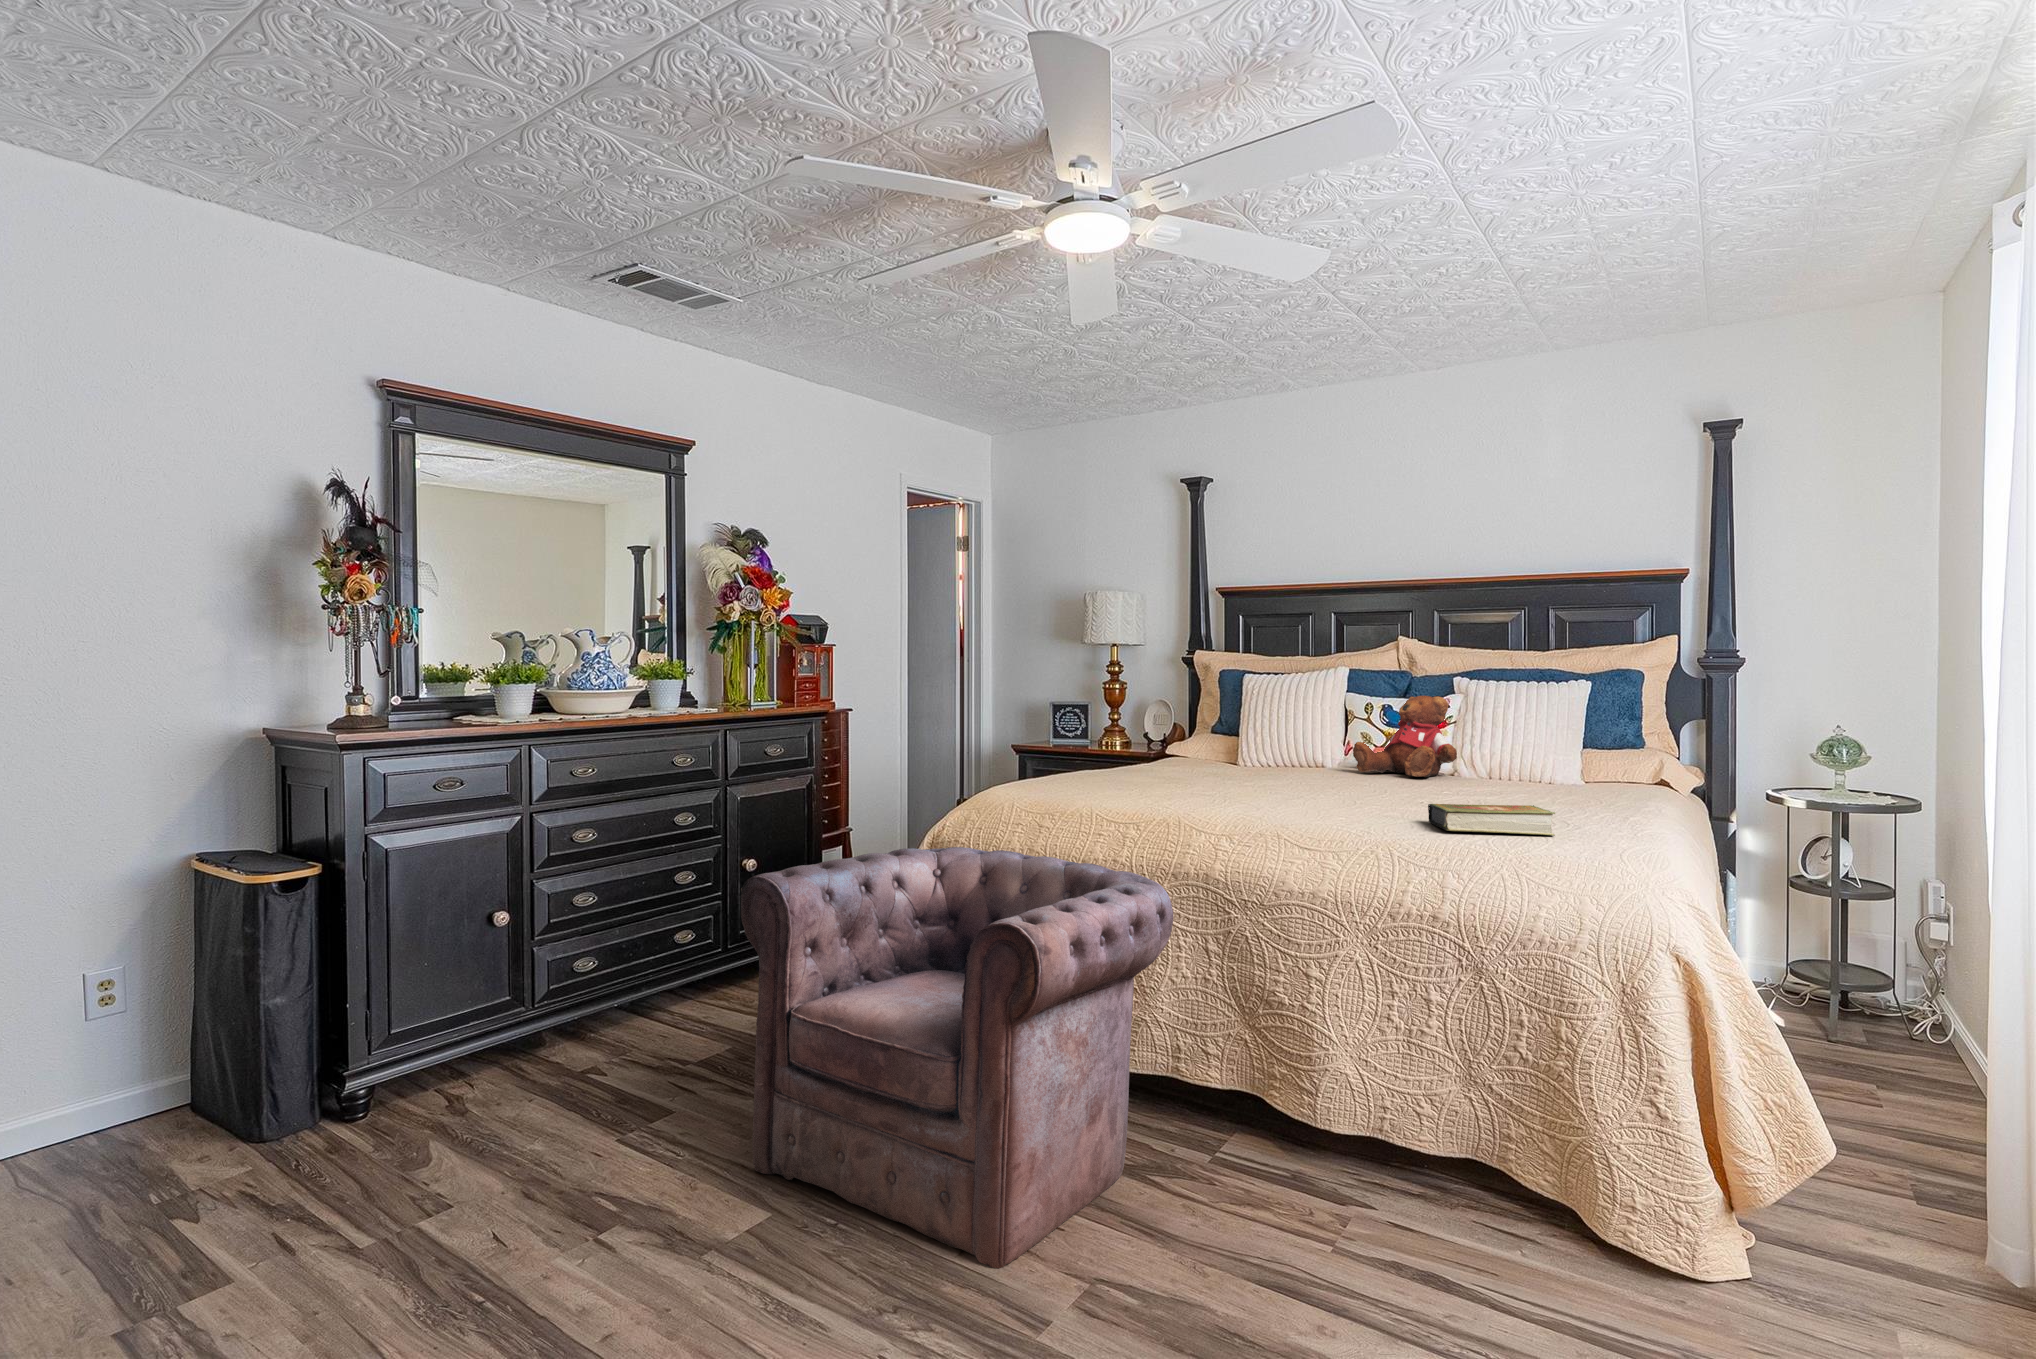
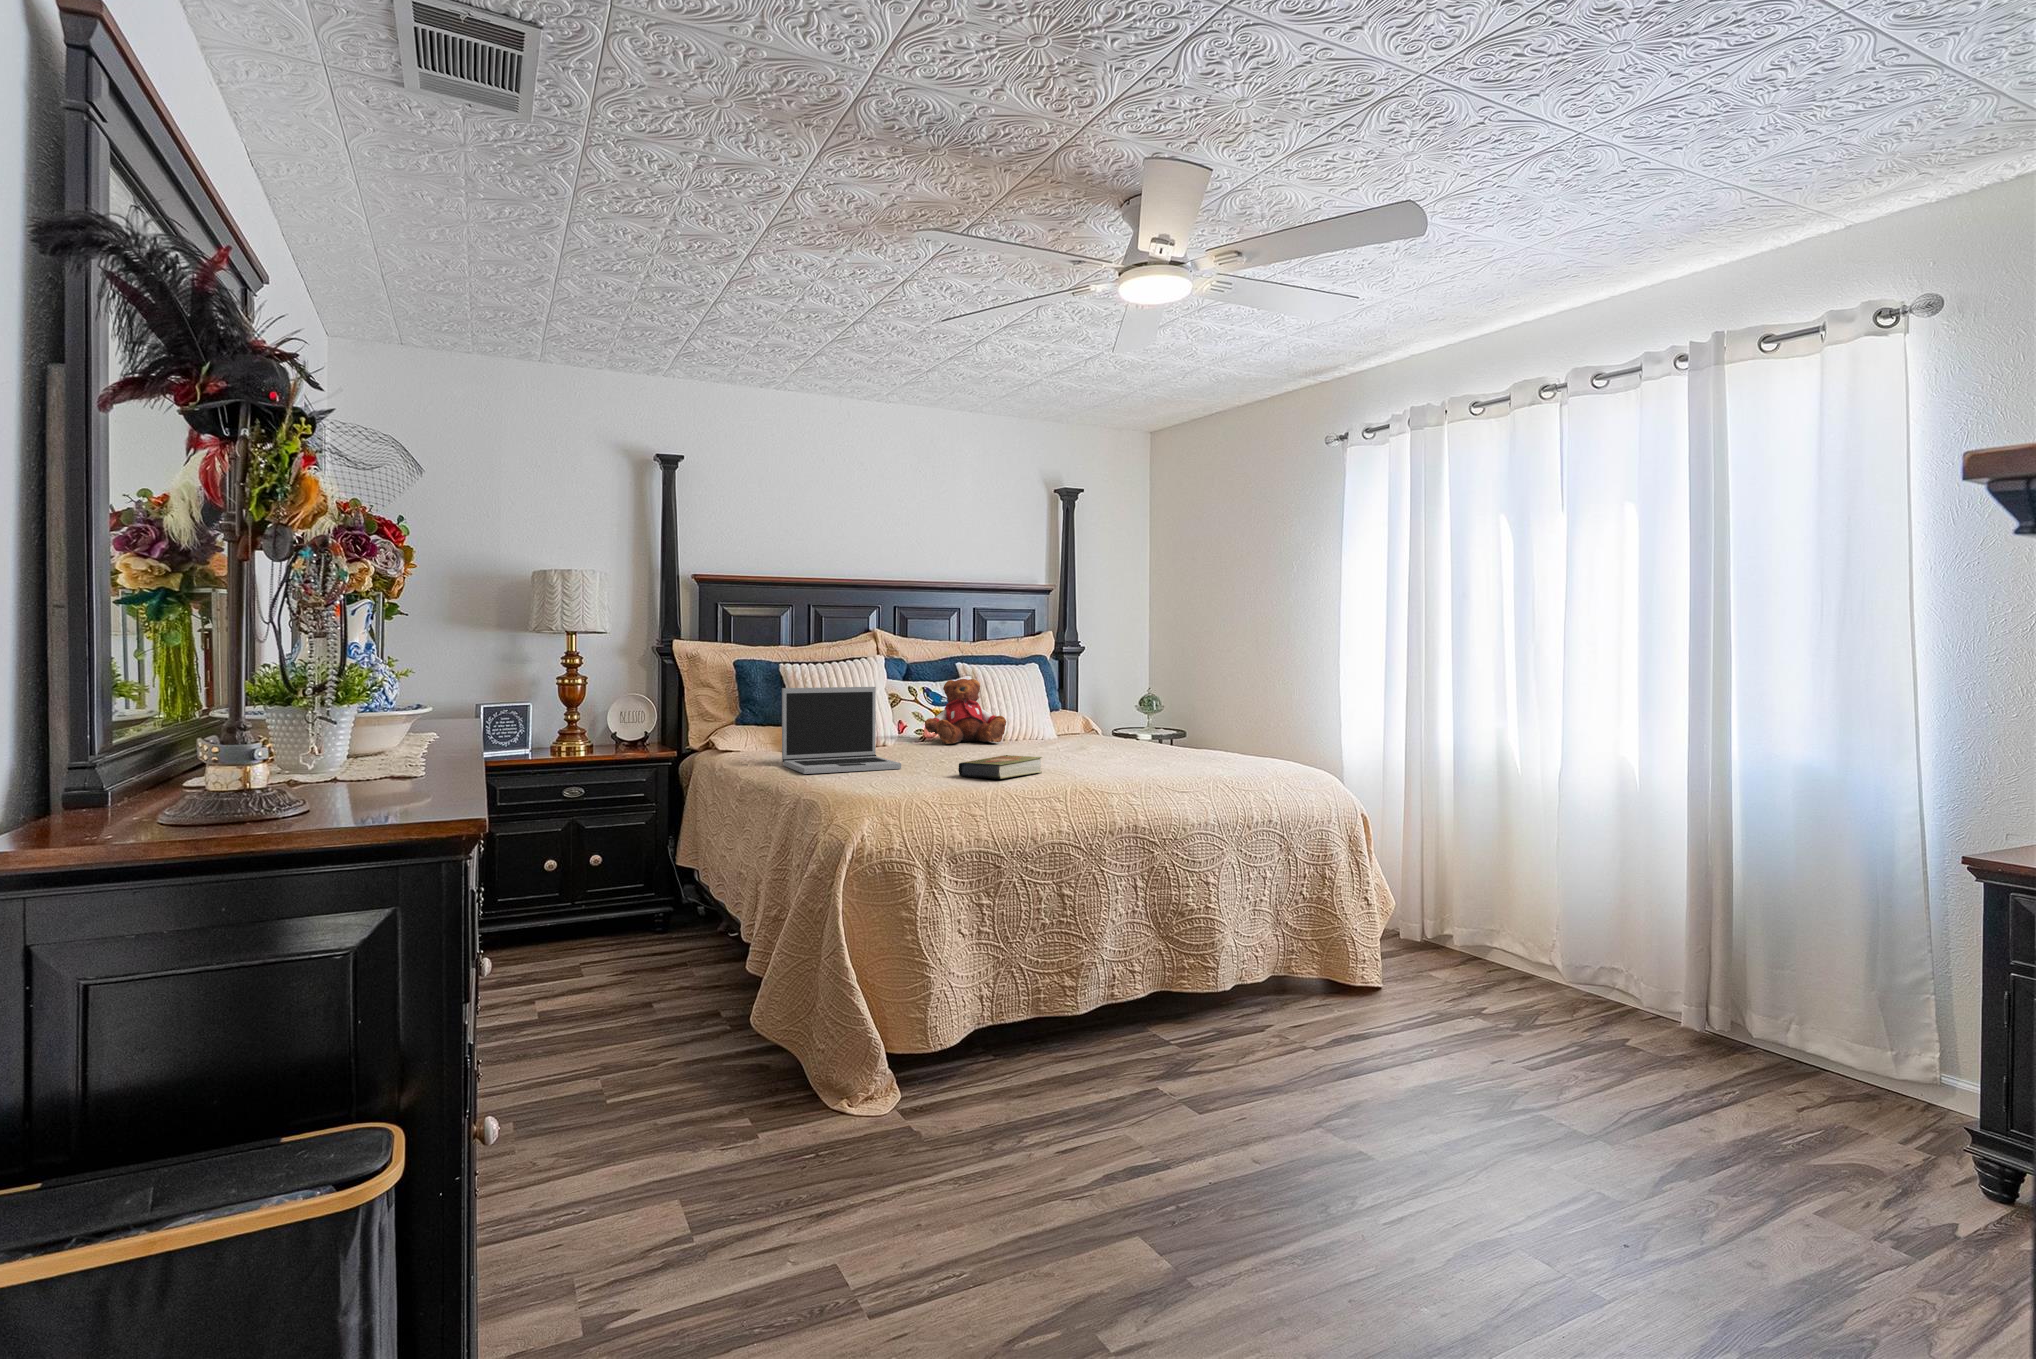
laptop: none [1073,690,1203,781] -> present [782,687,901,774]
book: present [1428,804,1555,836] -> present [958,755,1042,779]
armchair: present [741,847,1173,1268] -> none [925,839,1319,1214]

